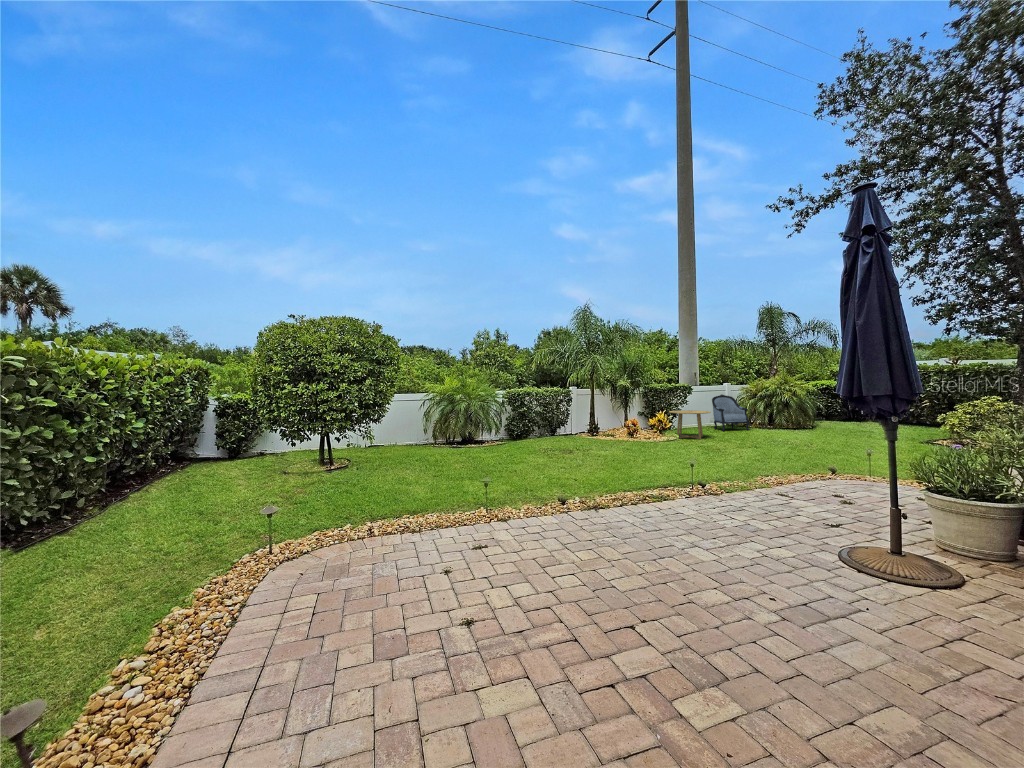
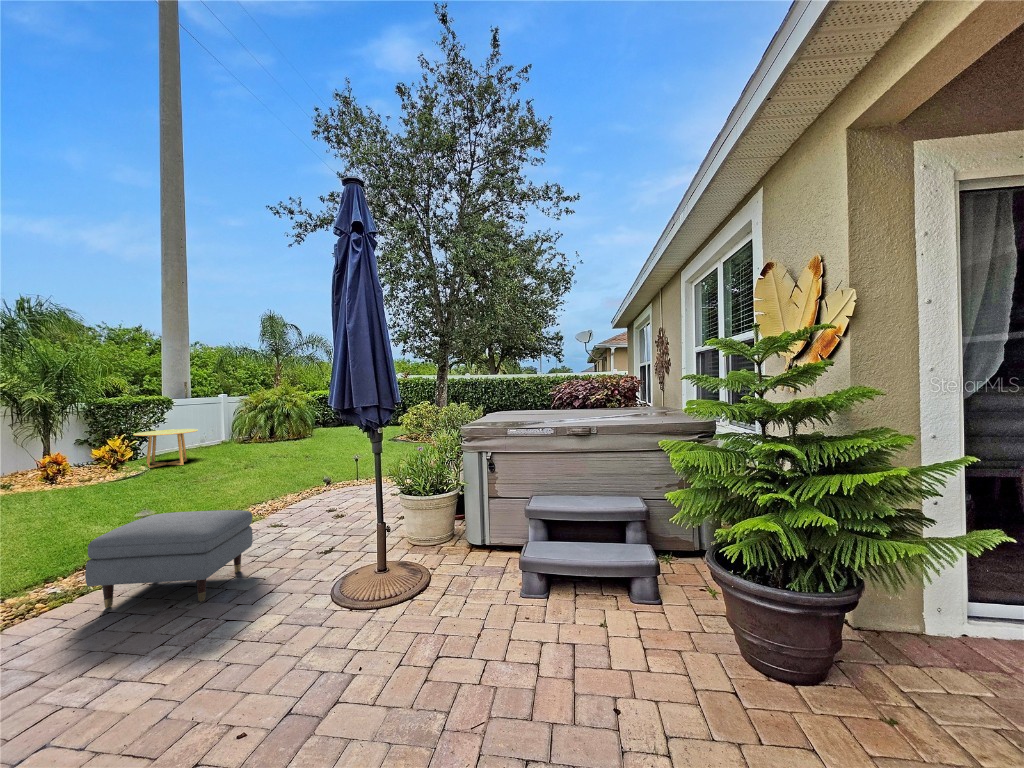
armchair: present [712,394,749,431] -> none [202,408,249,451]
ottoman: none [670,463,768,526] -> present [85,510,253,608]

